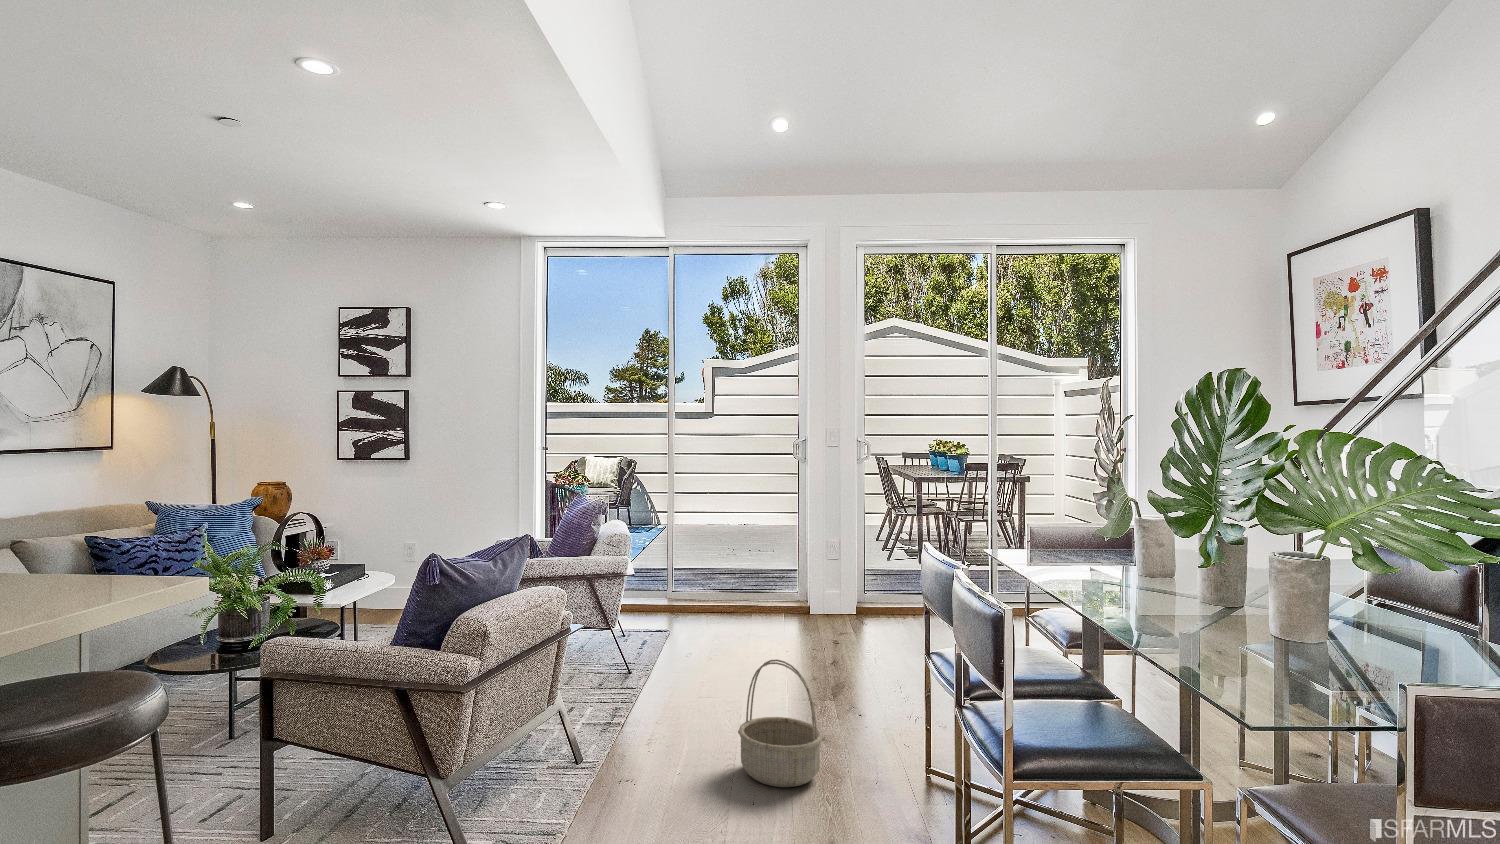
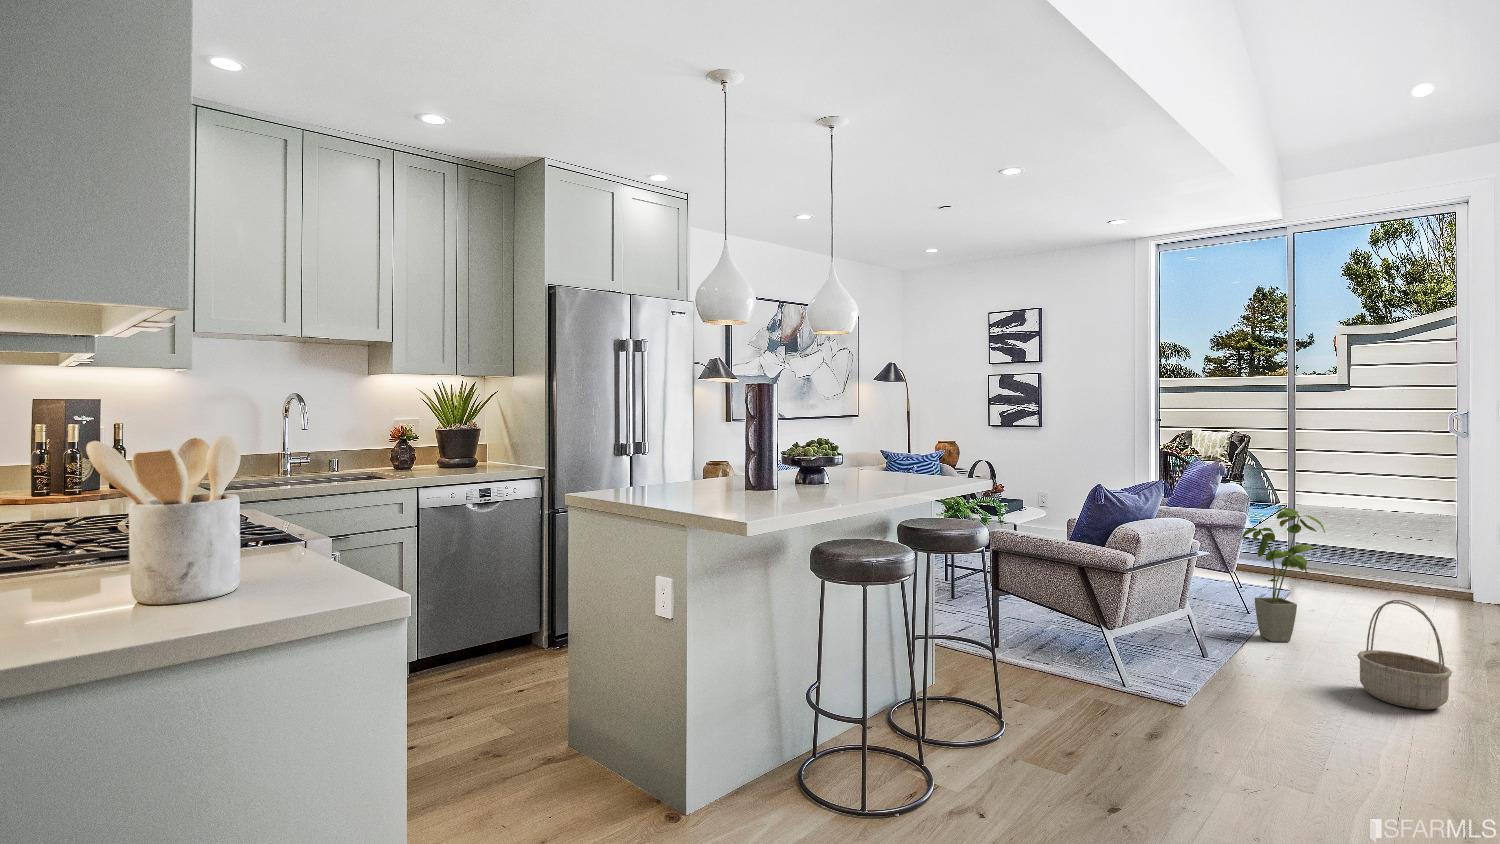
house plant: none [623,553,705,716] -> present [1242,508,1325,642]

